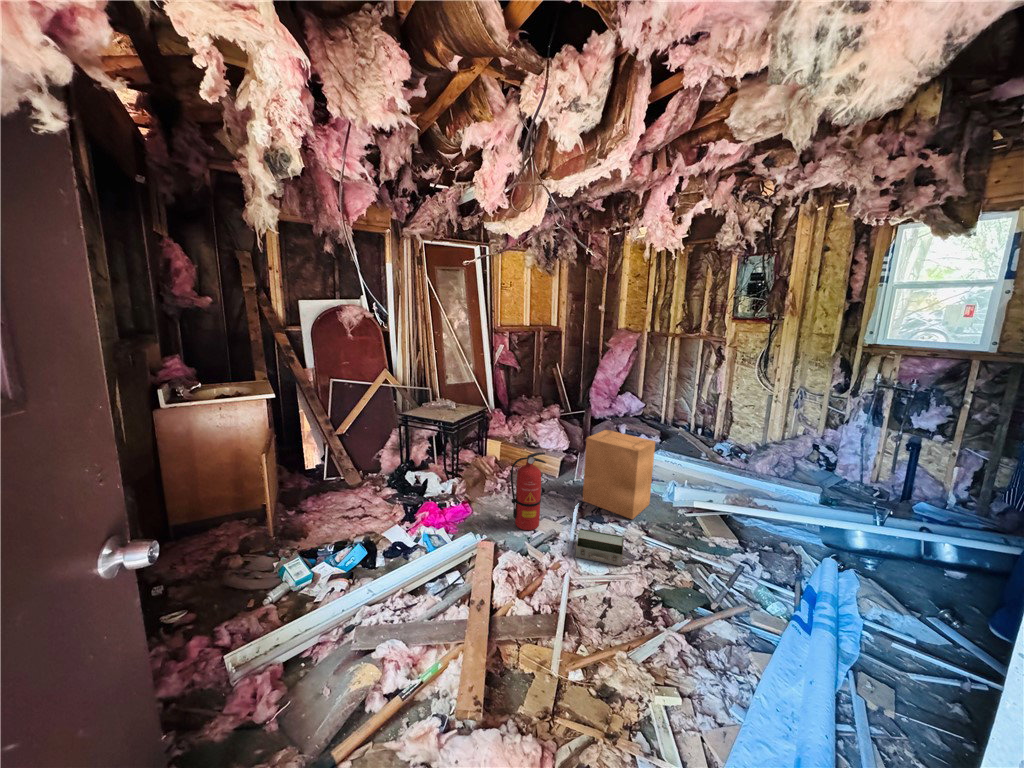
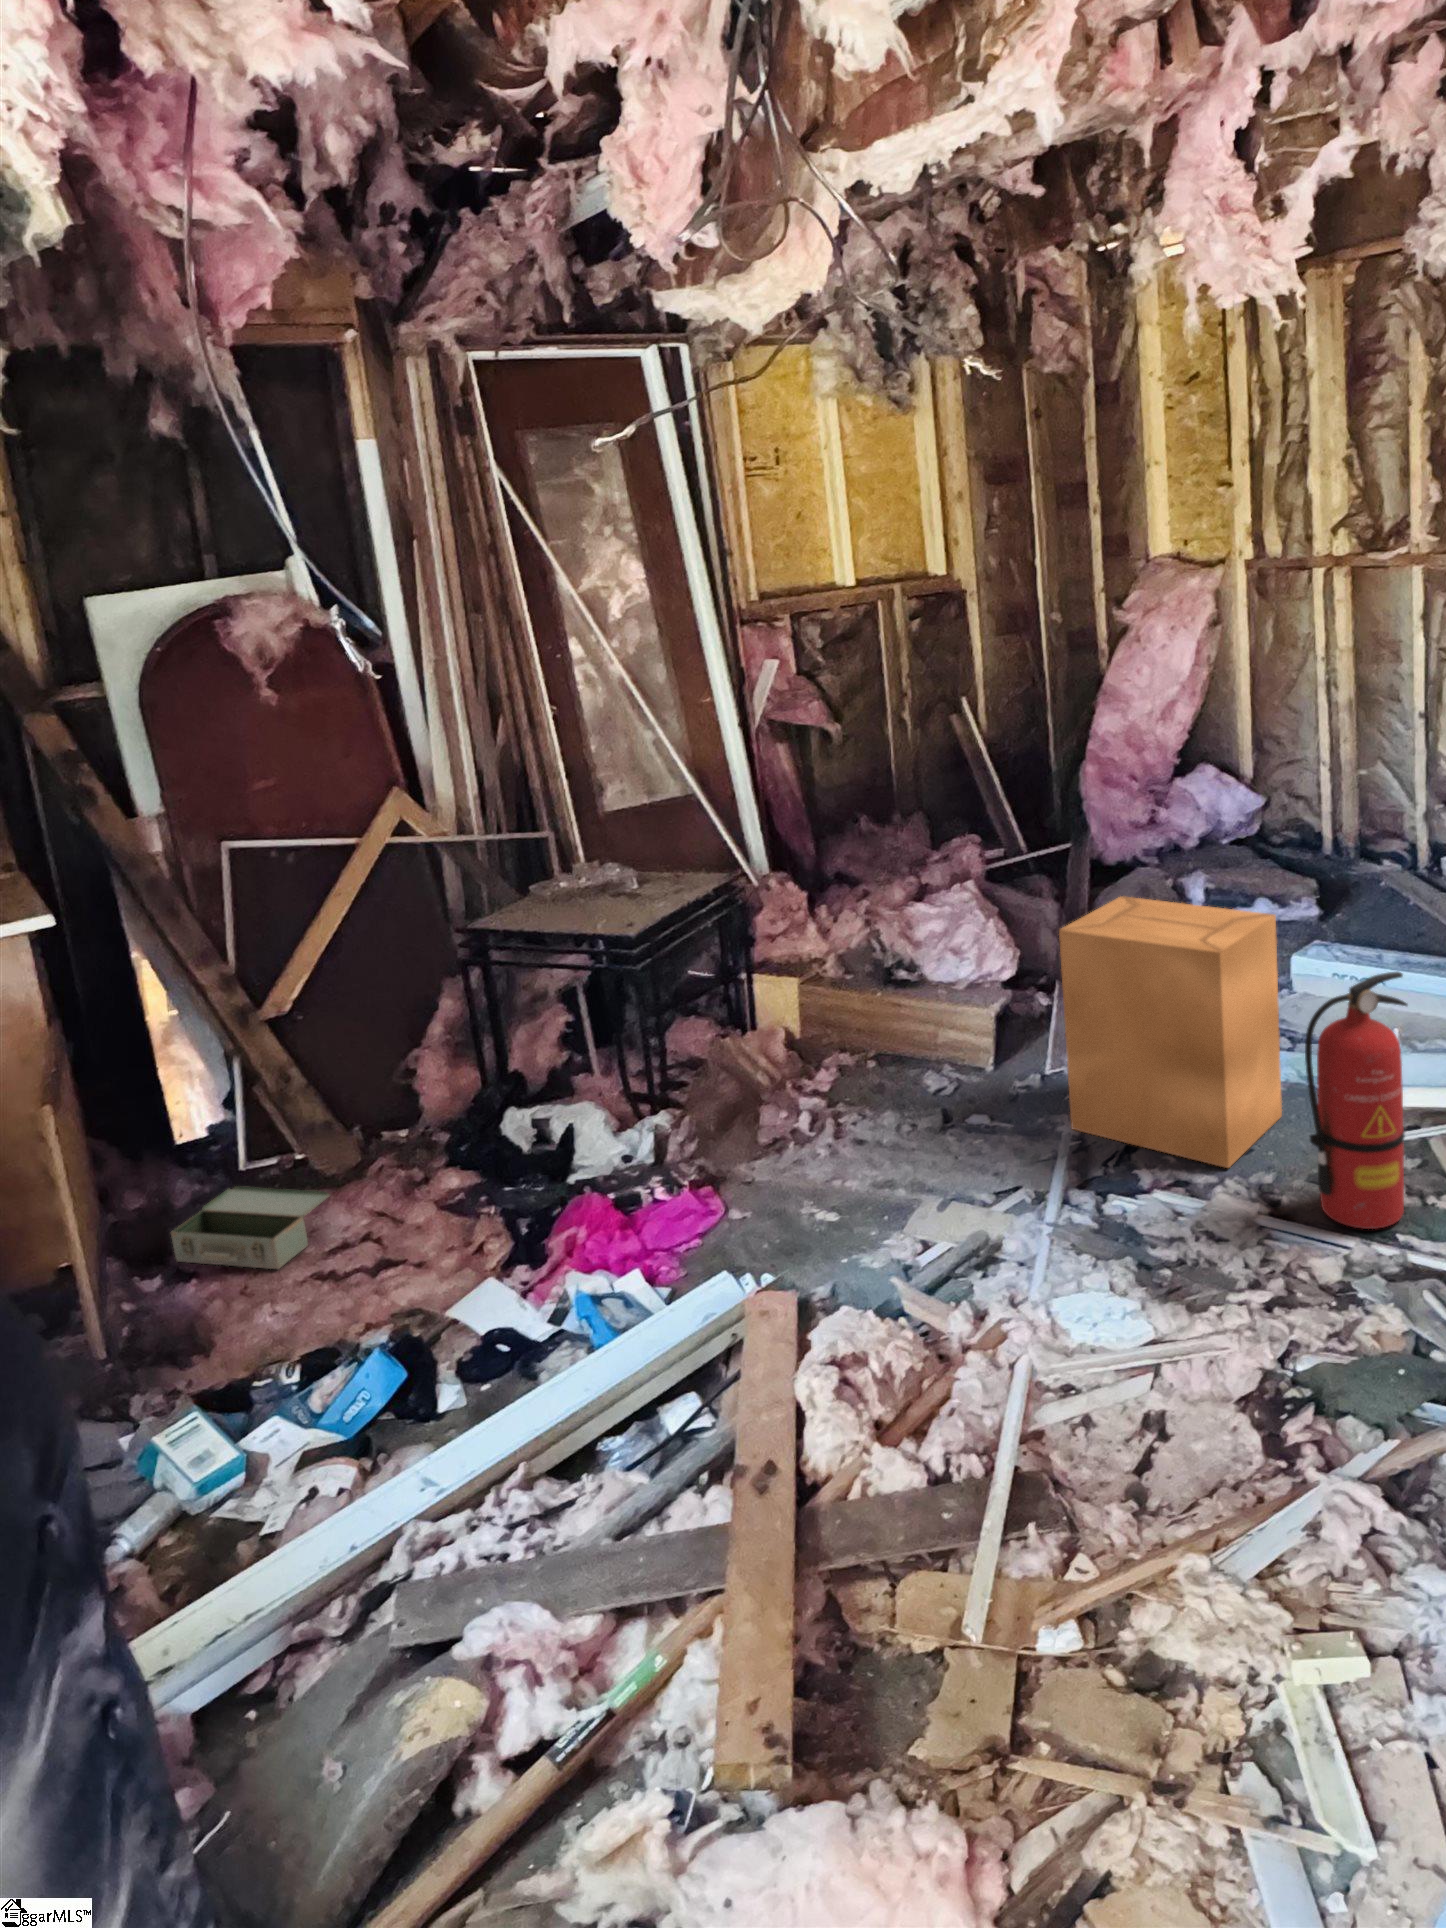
fire extinguisher: present [511,452,546,530] -> present [1305,972,1407,1229]
toolbox: present [576,529,623,566] -> present [171,1186,330,1269]

